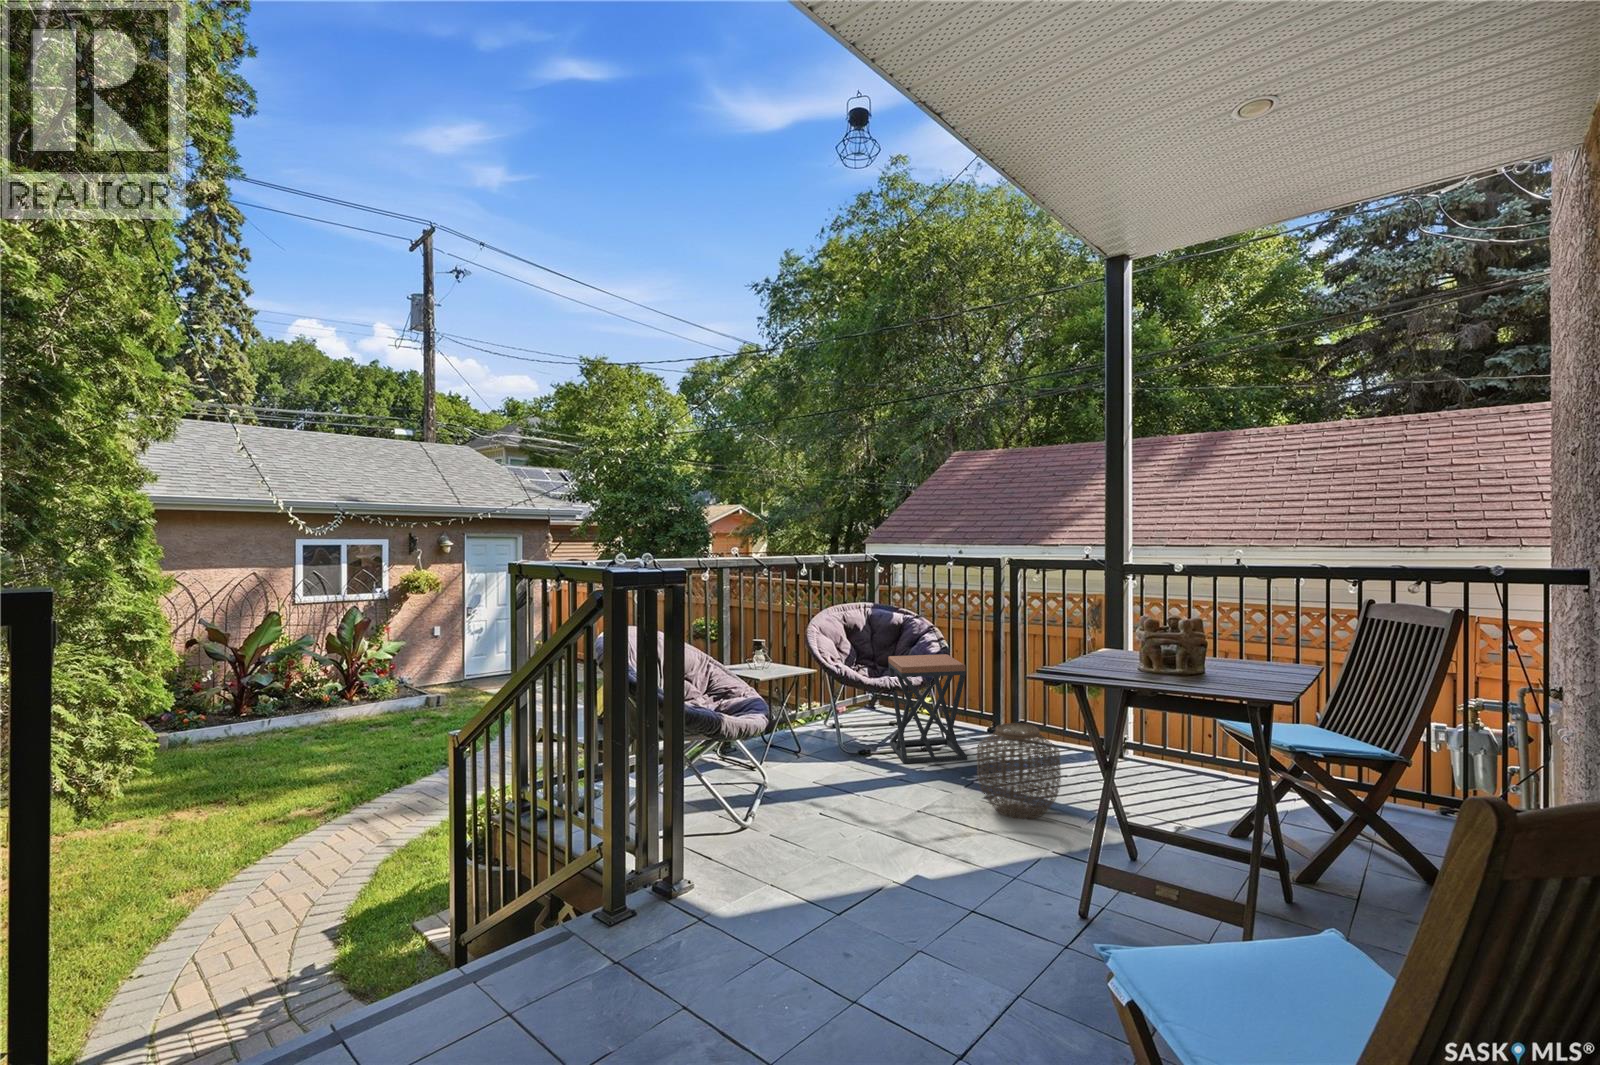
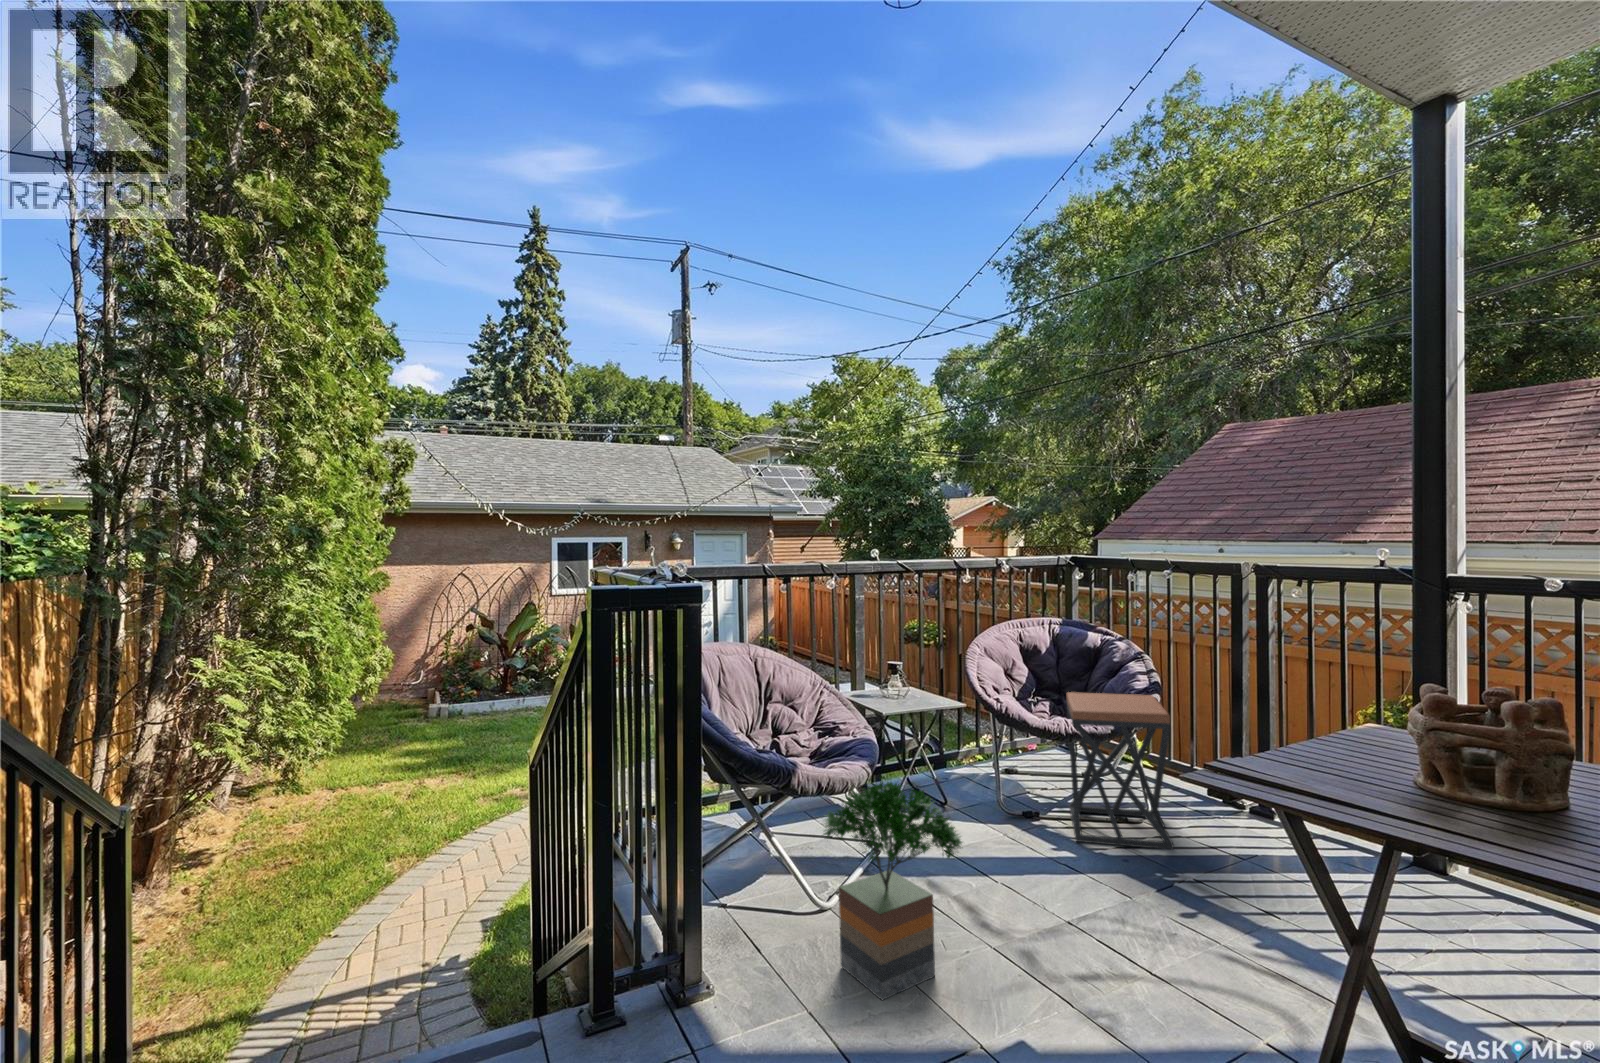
potted tree: none [767,715,872,866] -> present [824,782,962,1000]
woven basket: present [977,723,1061,819] -> none [1155,819,1298,979]

